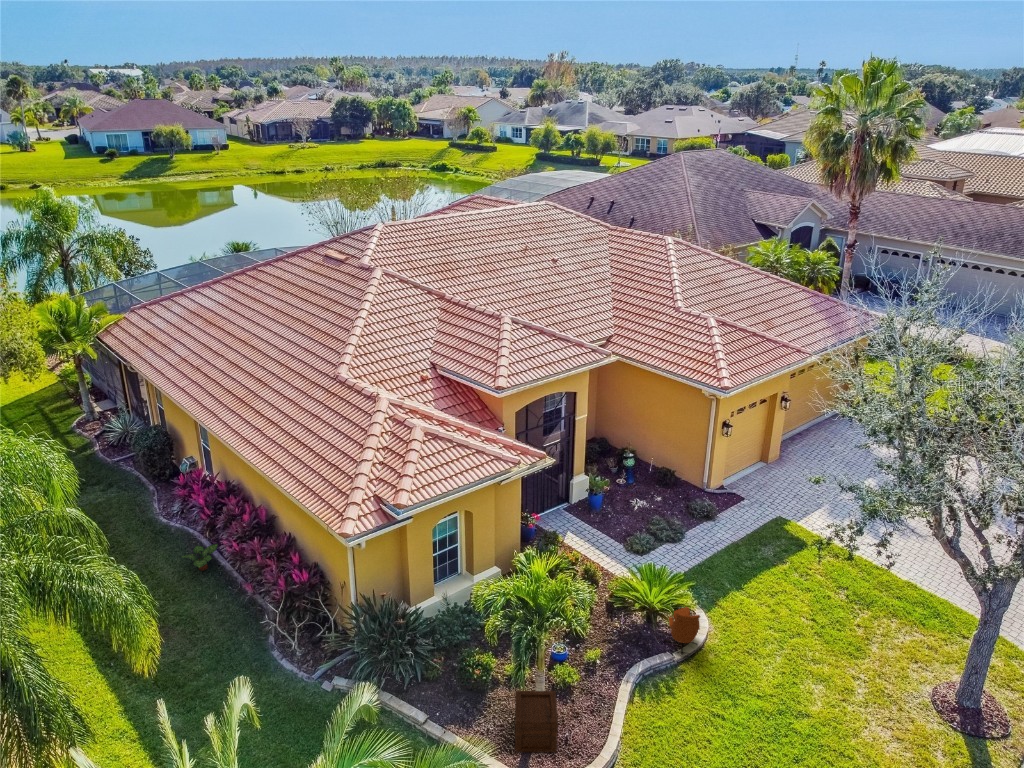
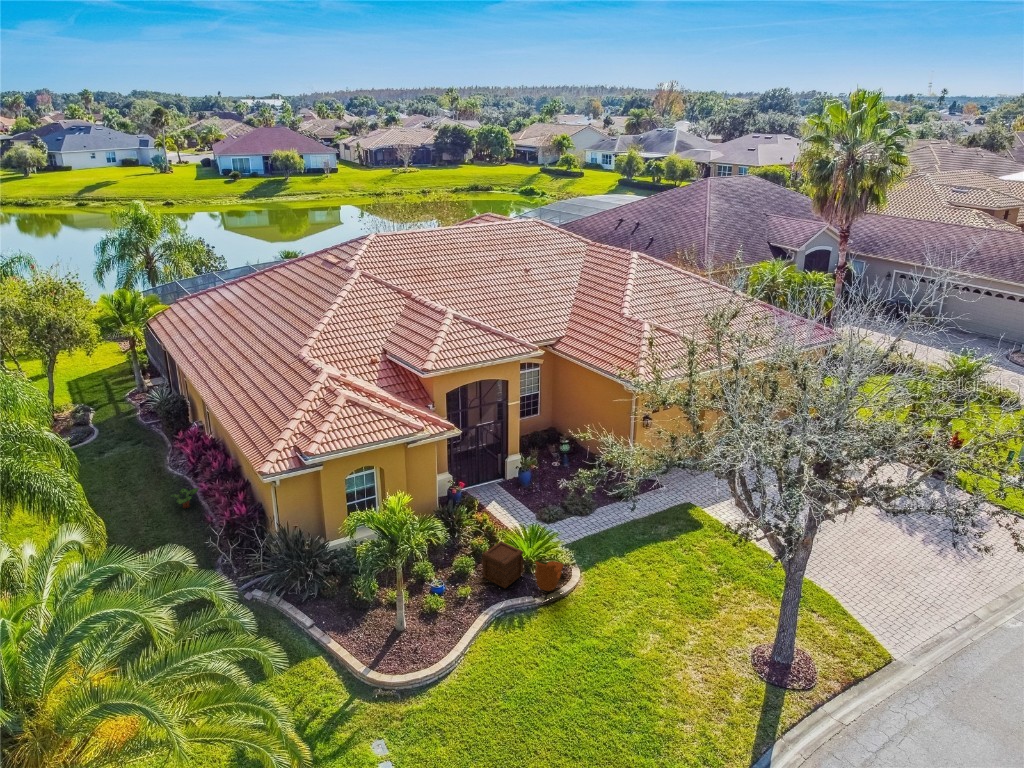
wooden crate: present [515,691,558,752] -> present [482,541,524,588]

